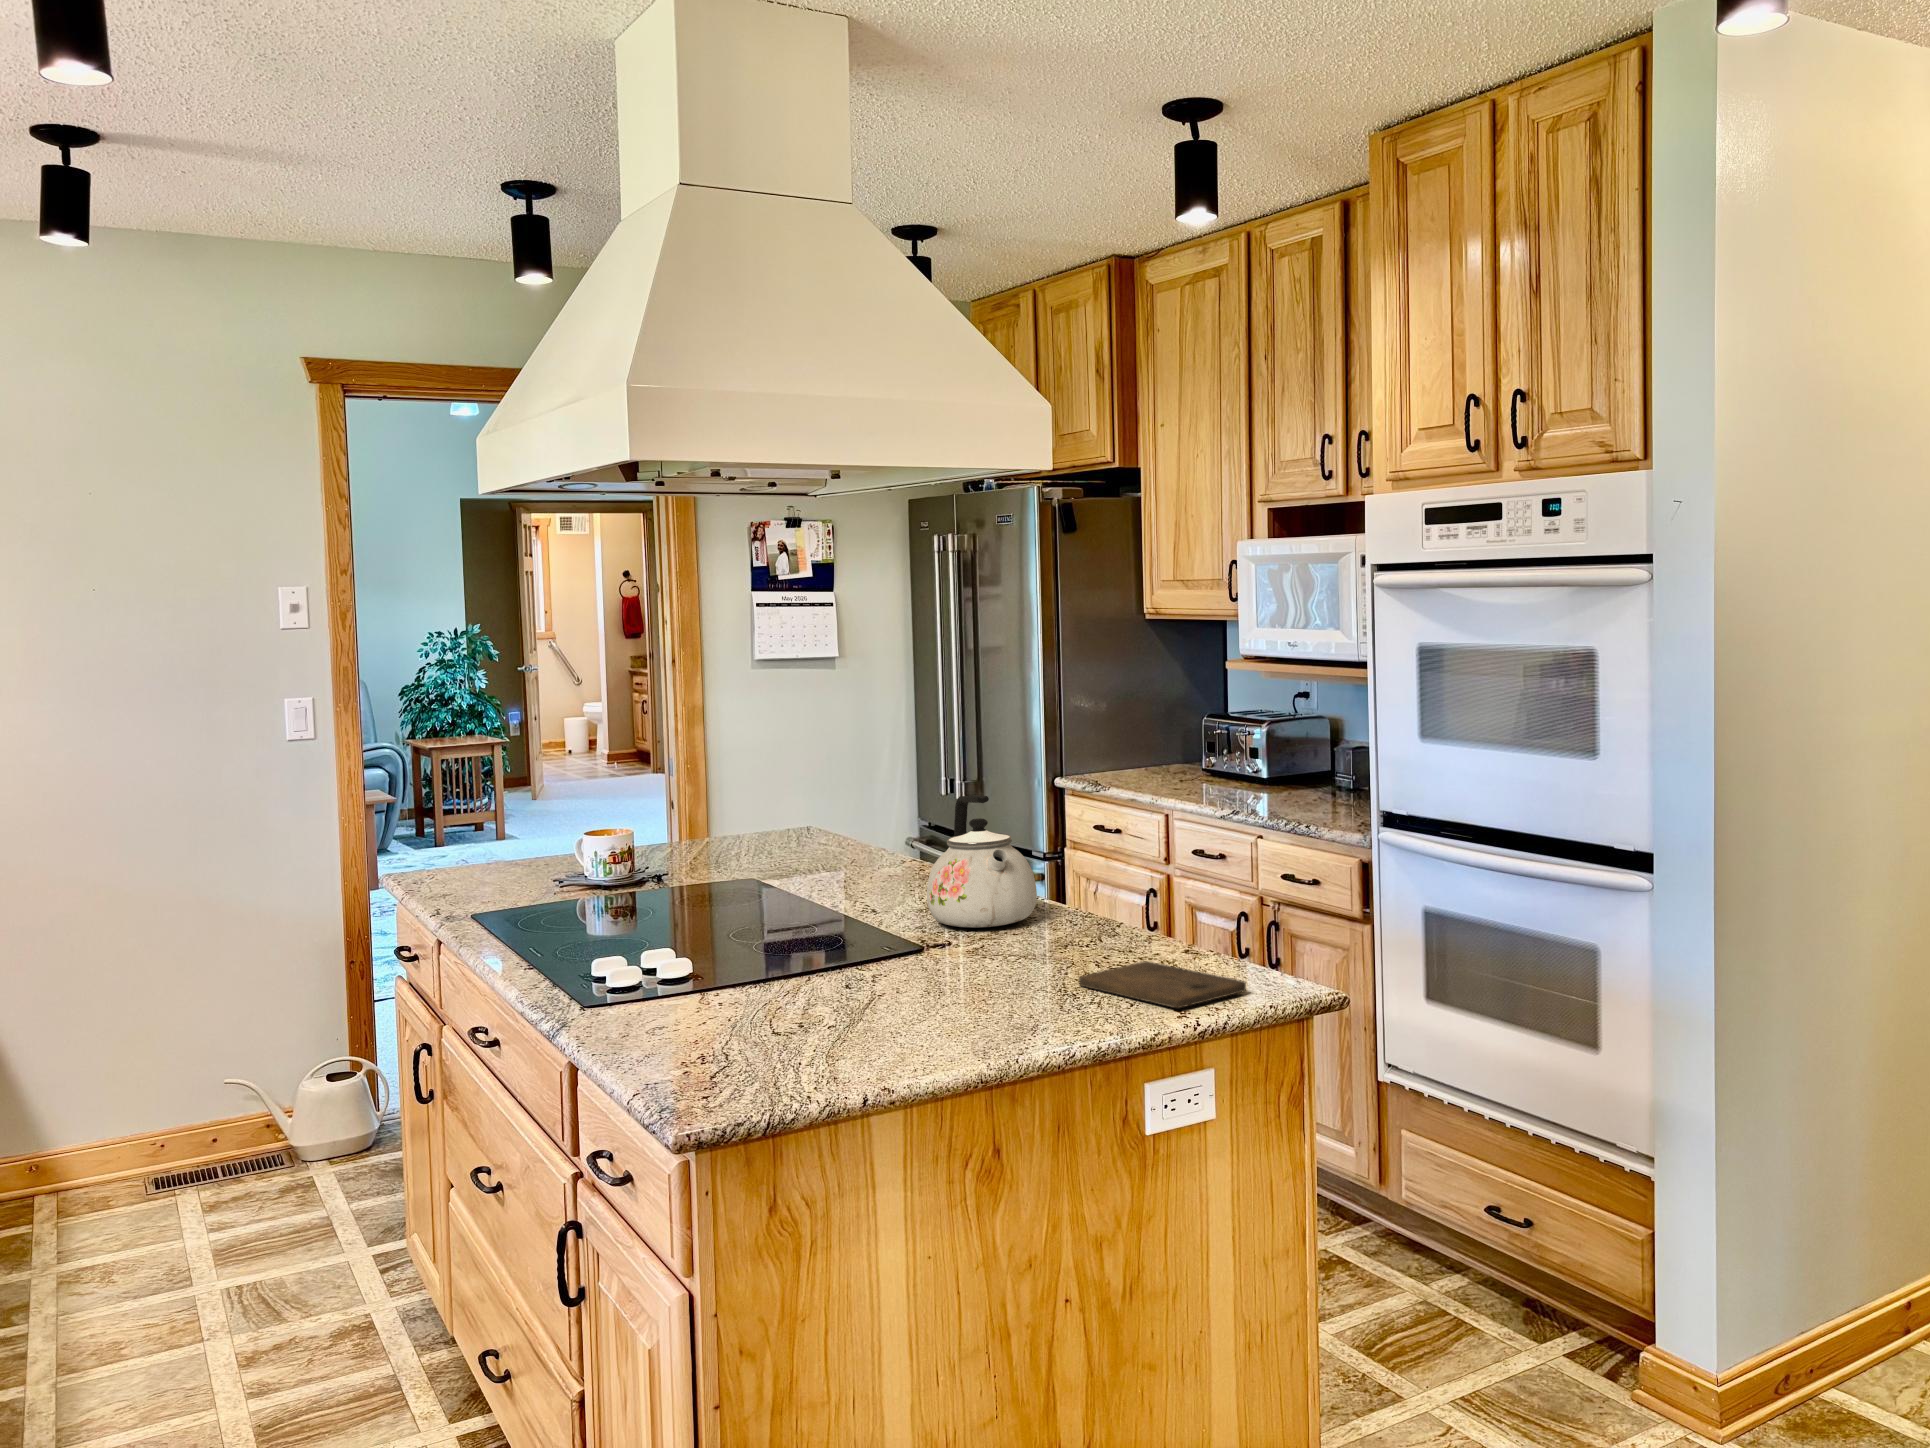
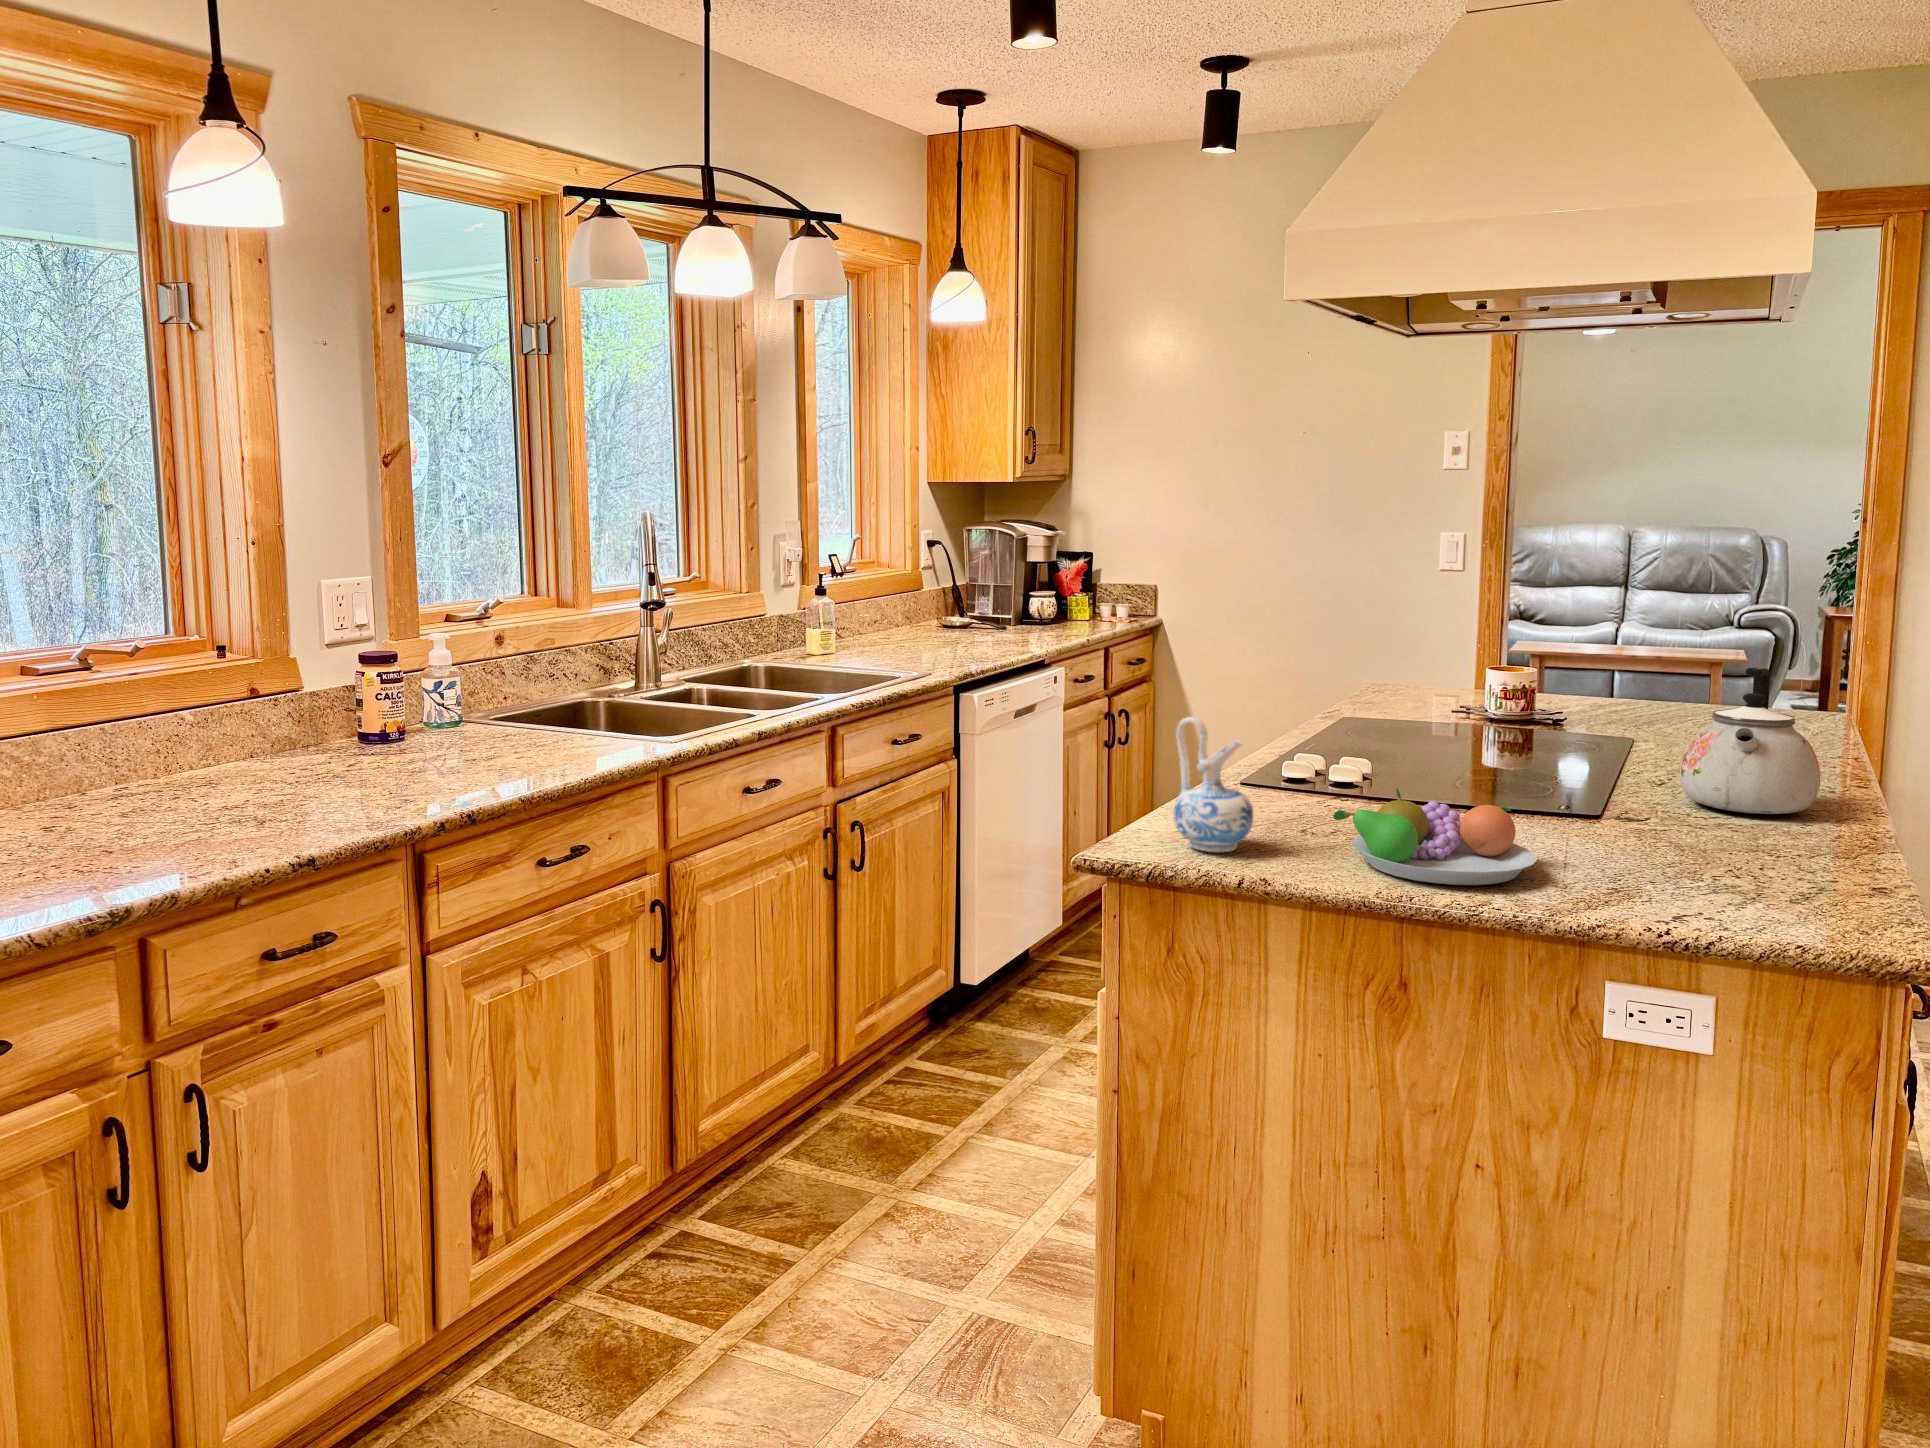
ceramic pitcher: none [724,935,816,1084] -> present [1174,717,1253,852]
fruit bowl: none [877,957,1051,1048] -> present [1333,787,1537,885]
cutting board: present [1079,961,1246,1008] -> none [1656,863,1807,928]

